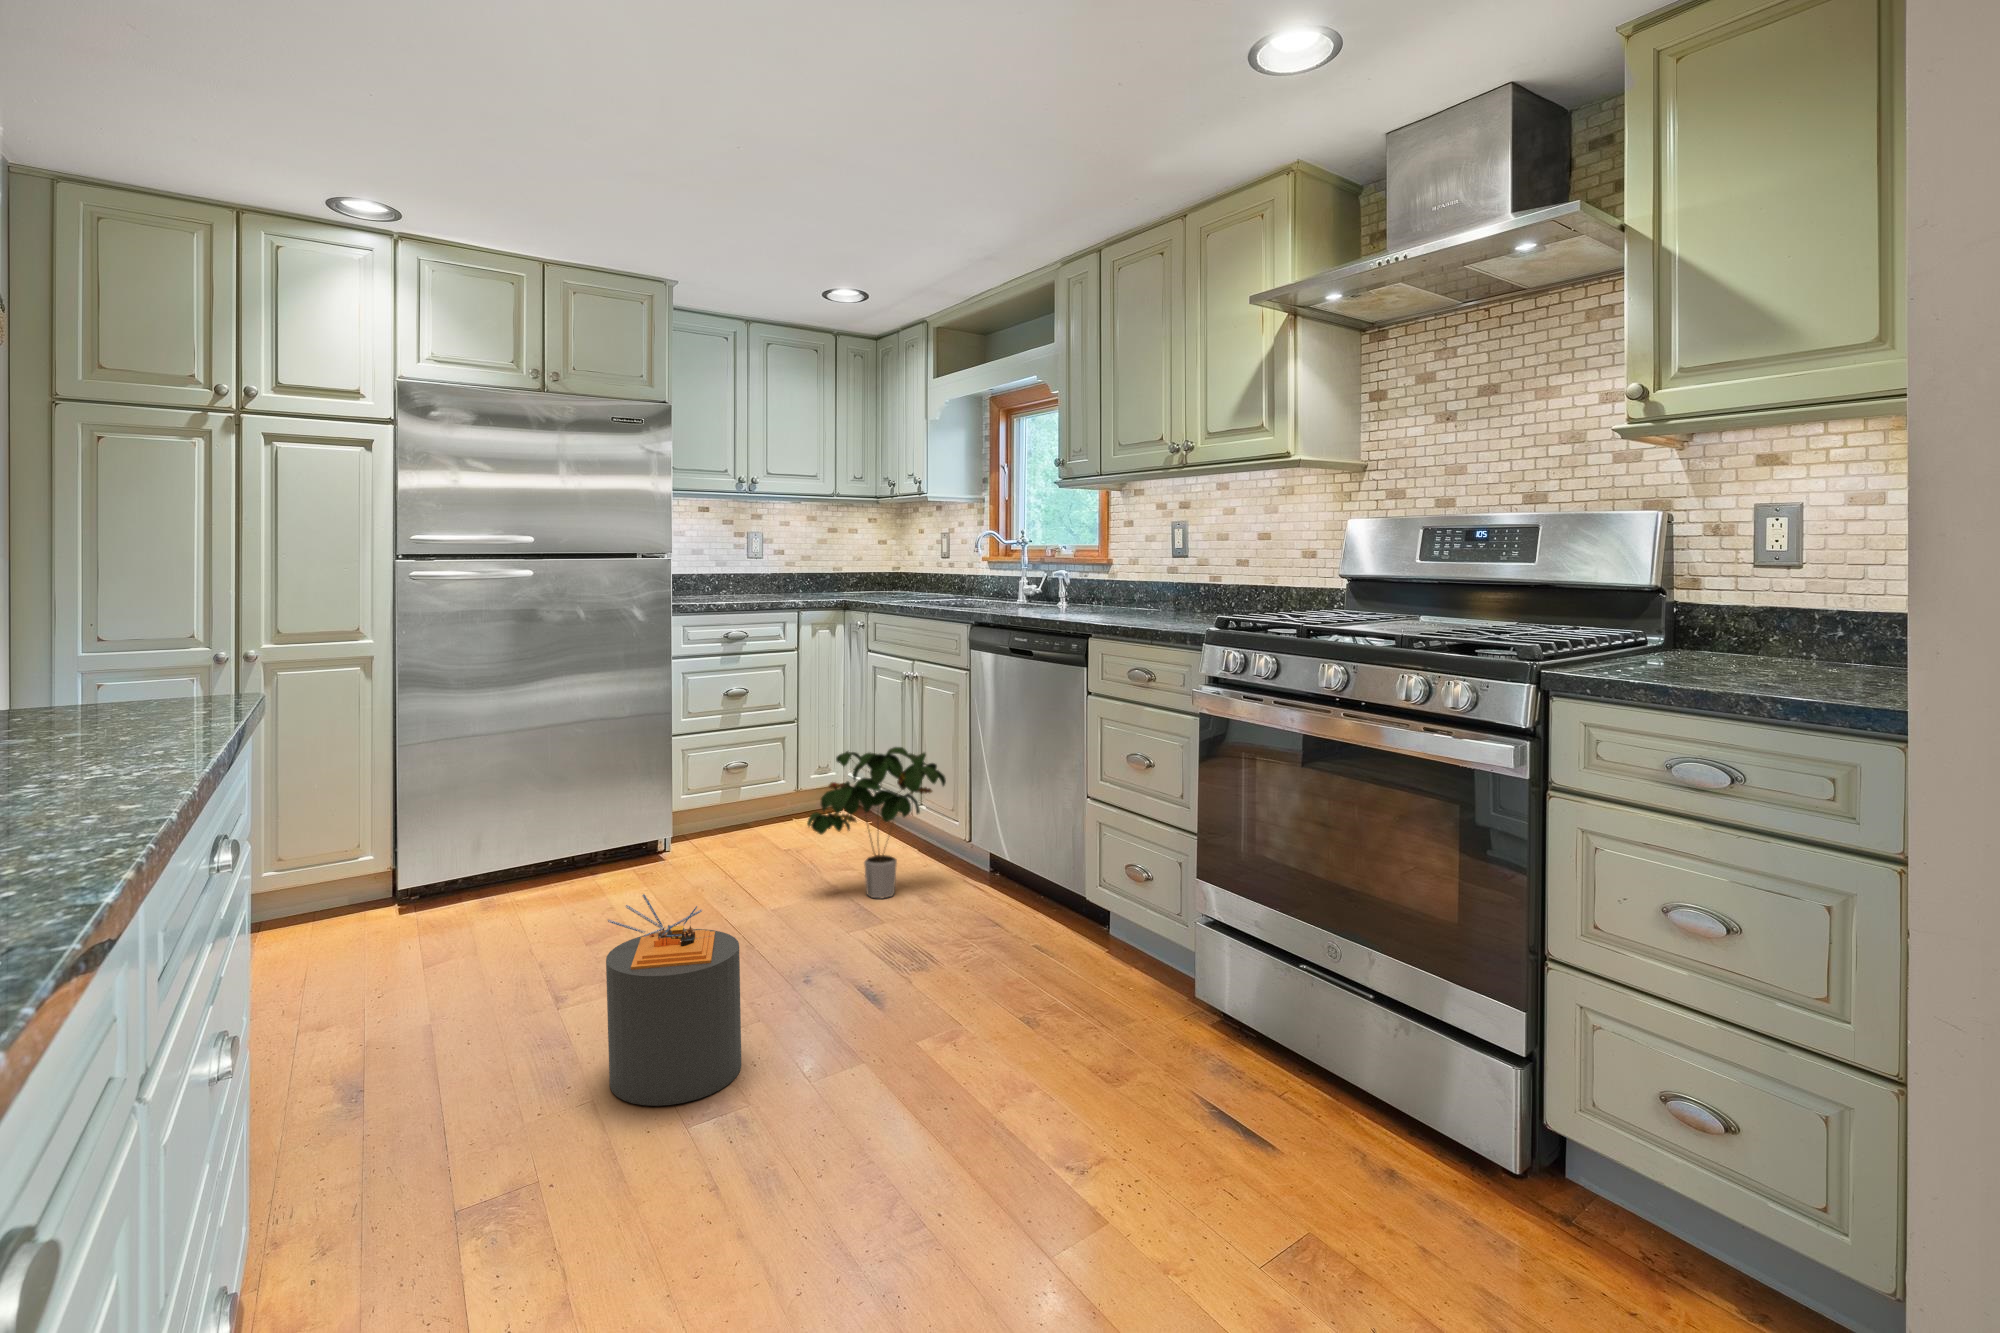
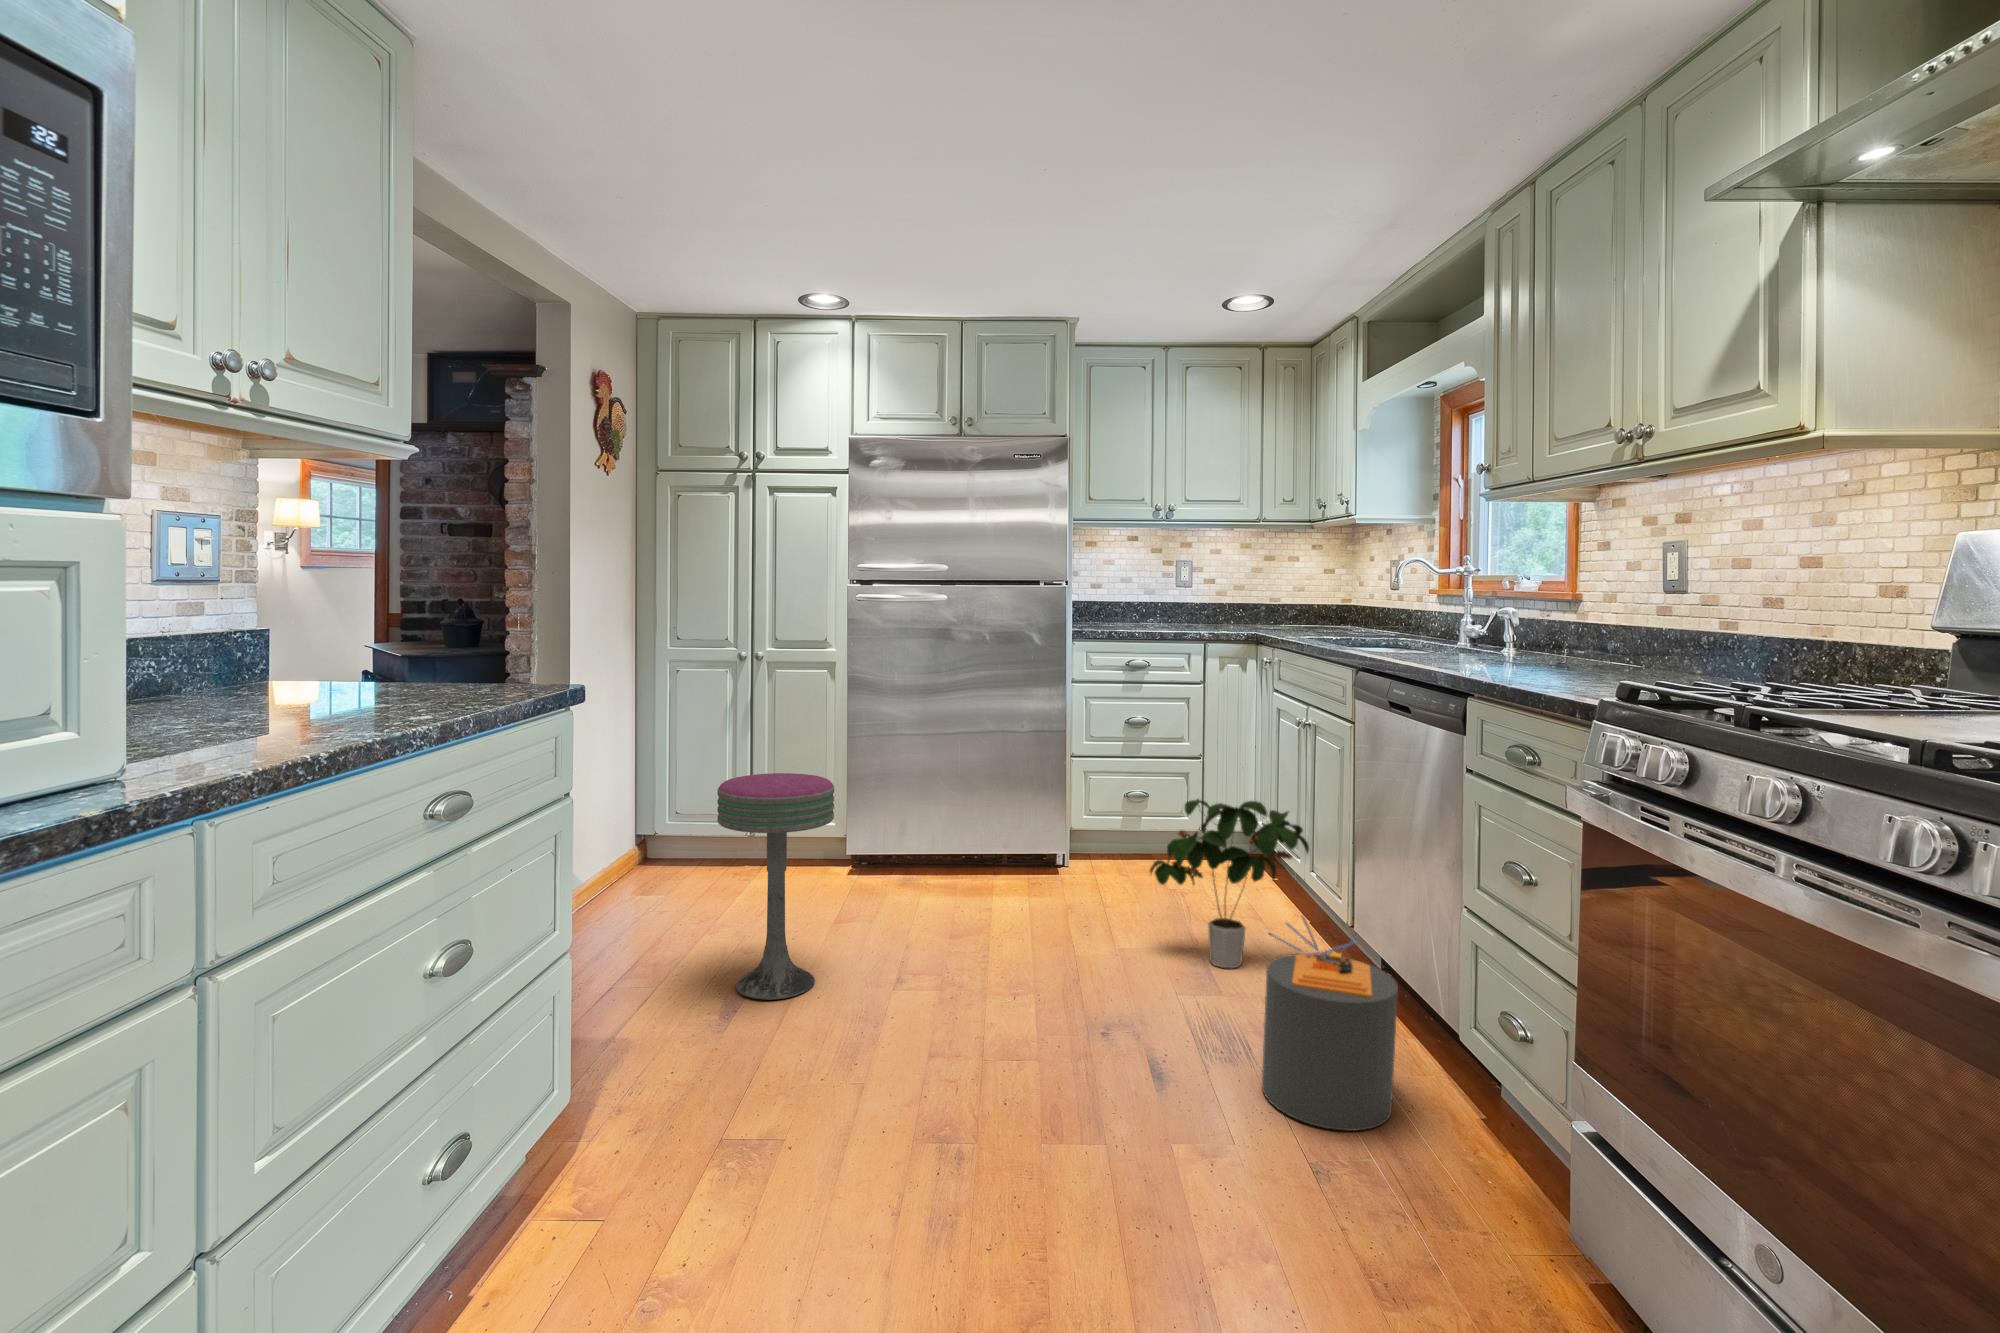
bar stool: none [341,772,496,1035] -> present [717,773,834,1000]
trash can: present [606,894,741,1106] -> present [1262,916,1398,1131]

